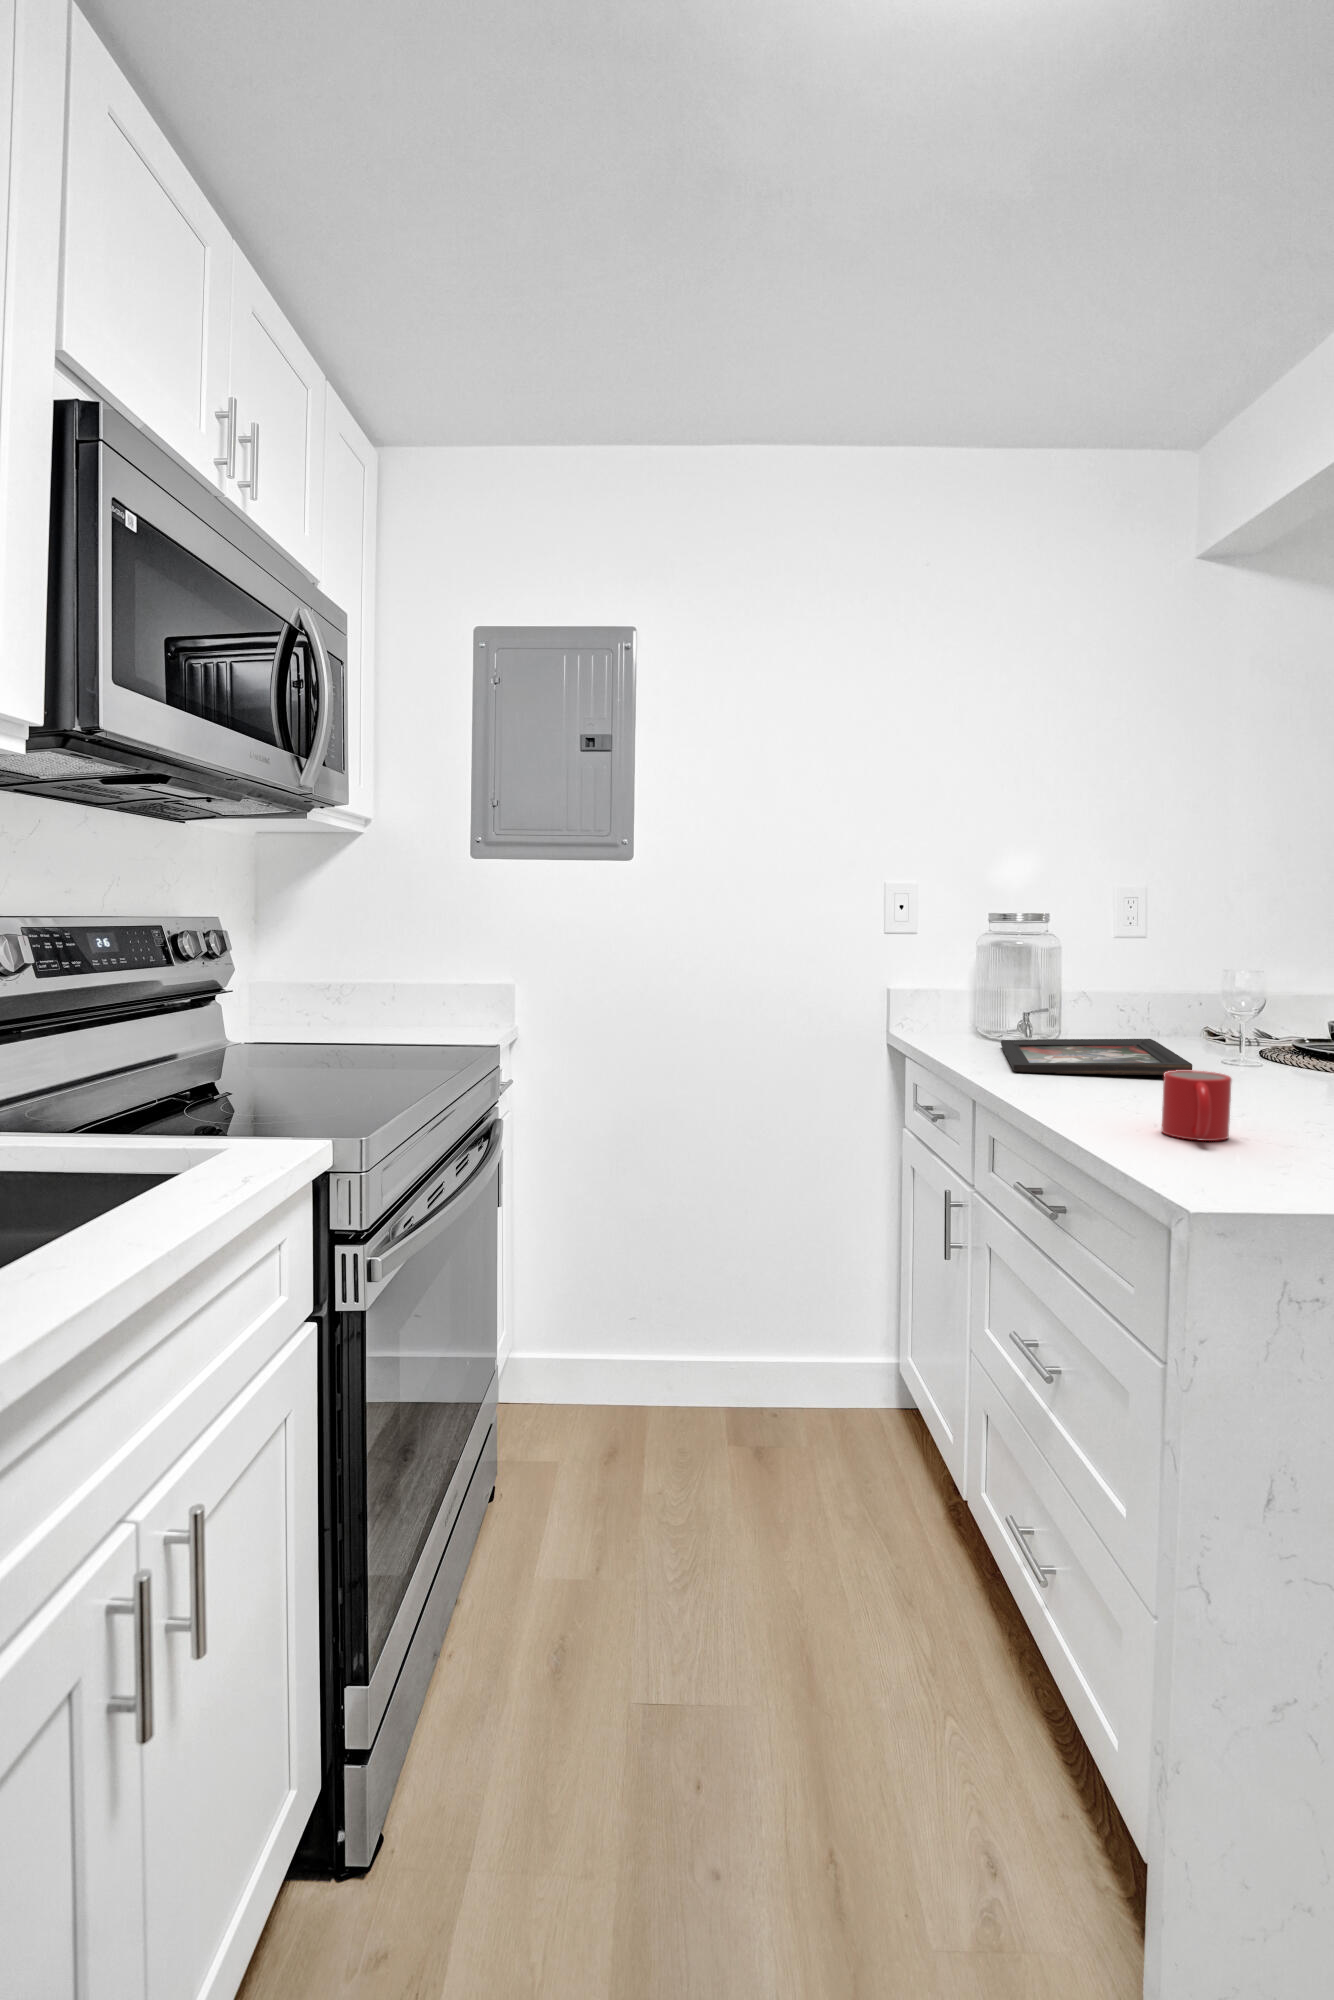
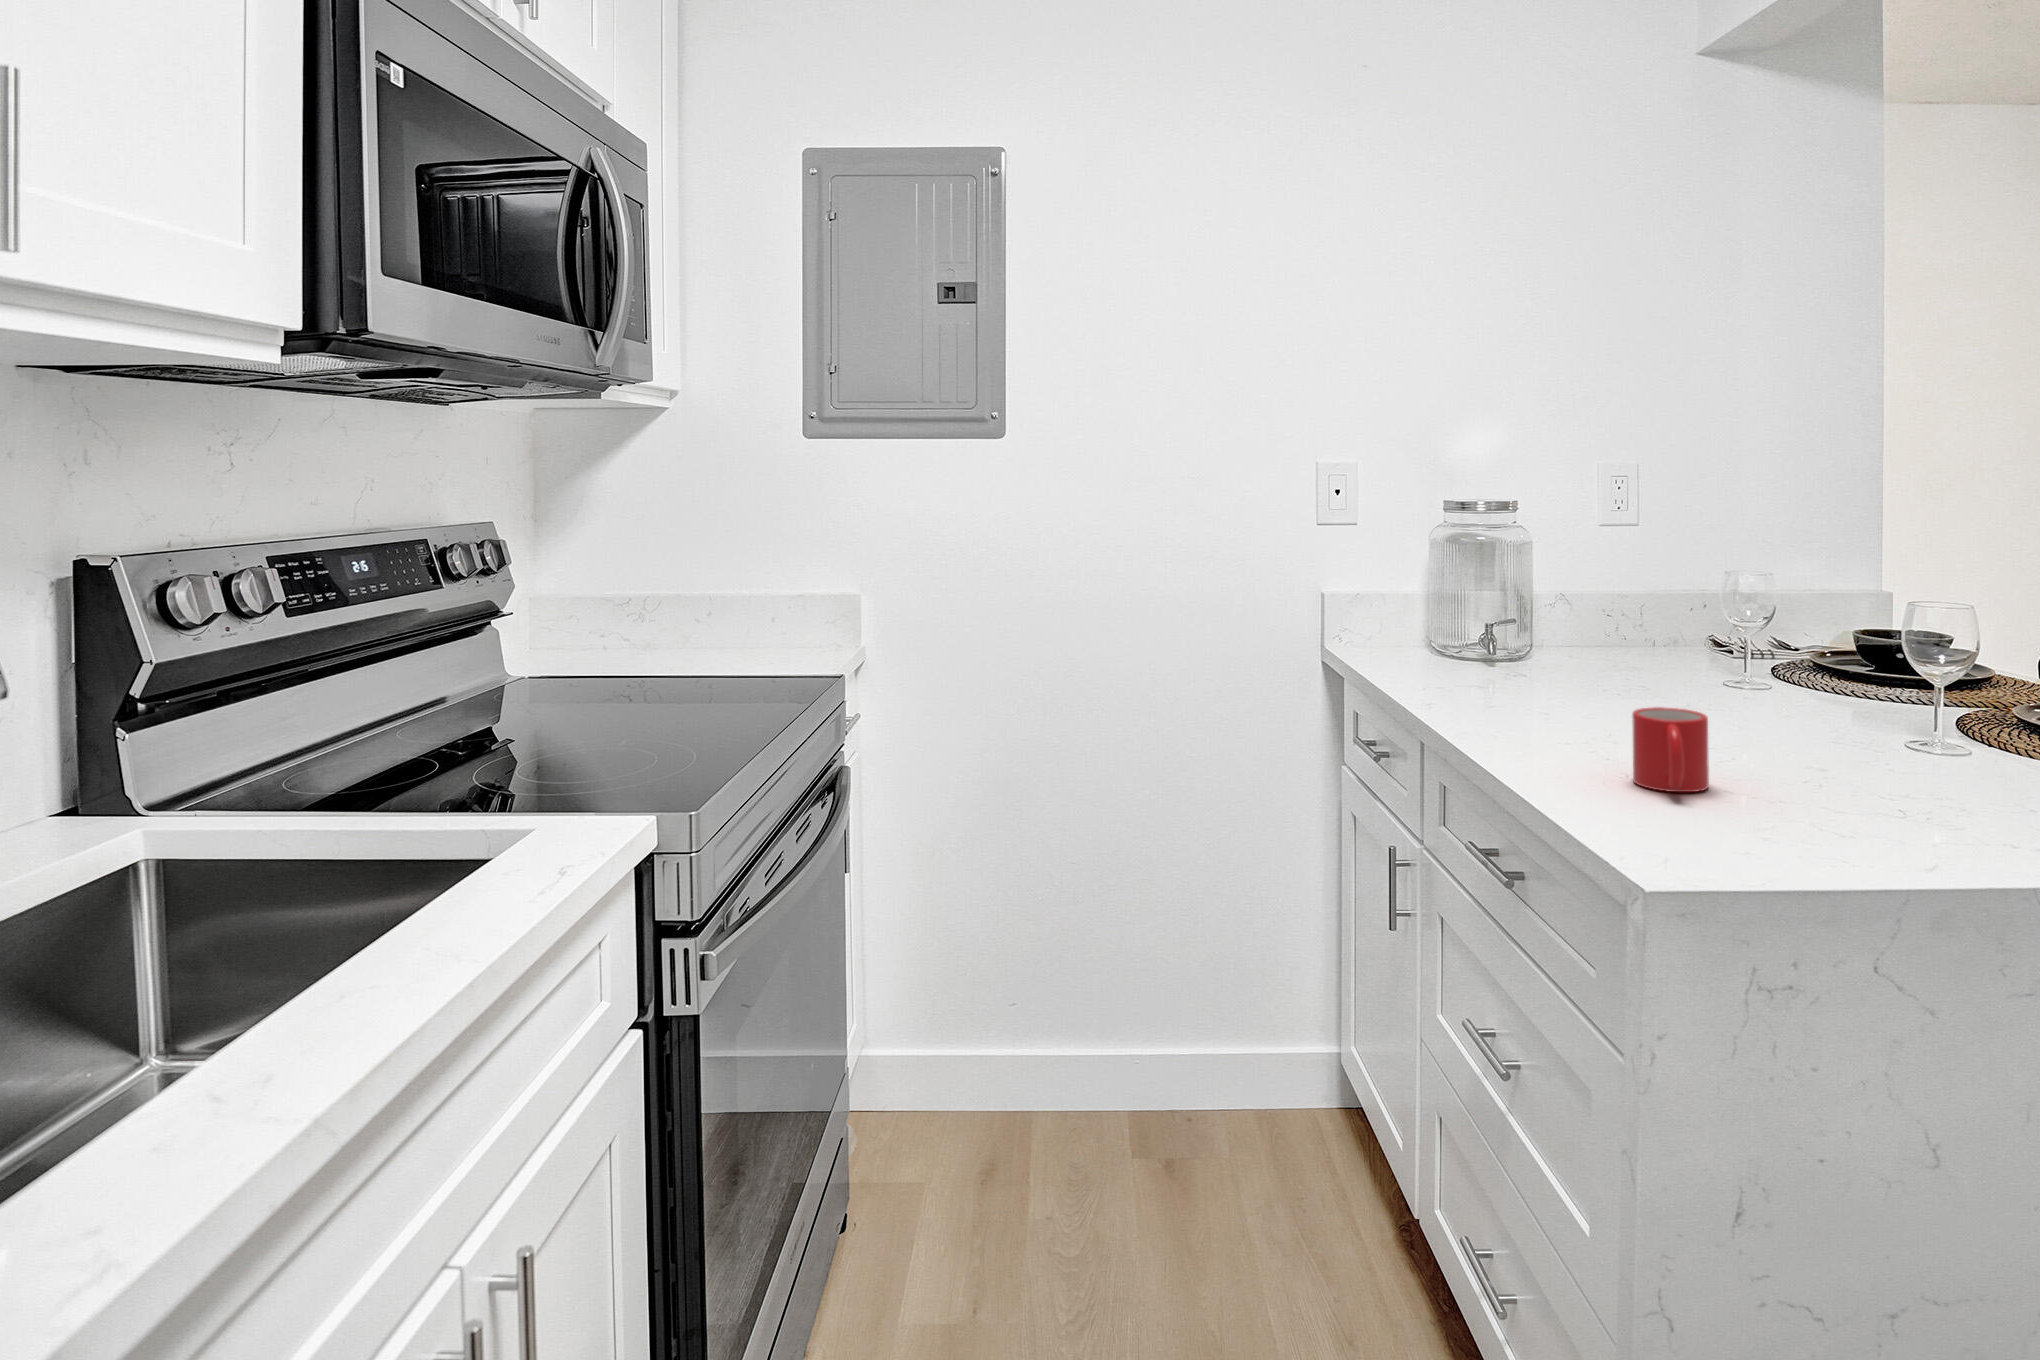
decorative tray: present [1001,1039,1192,1075] -> none [1458,652,1680,703]

